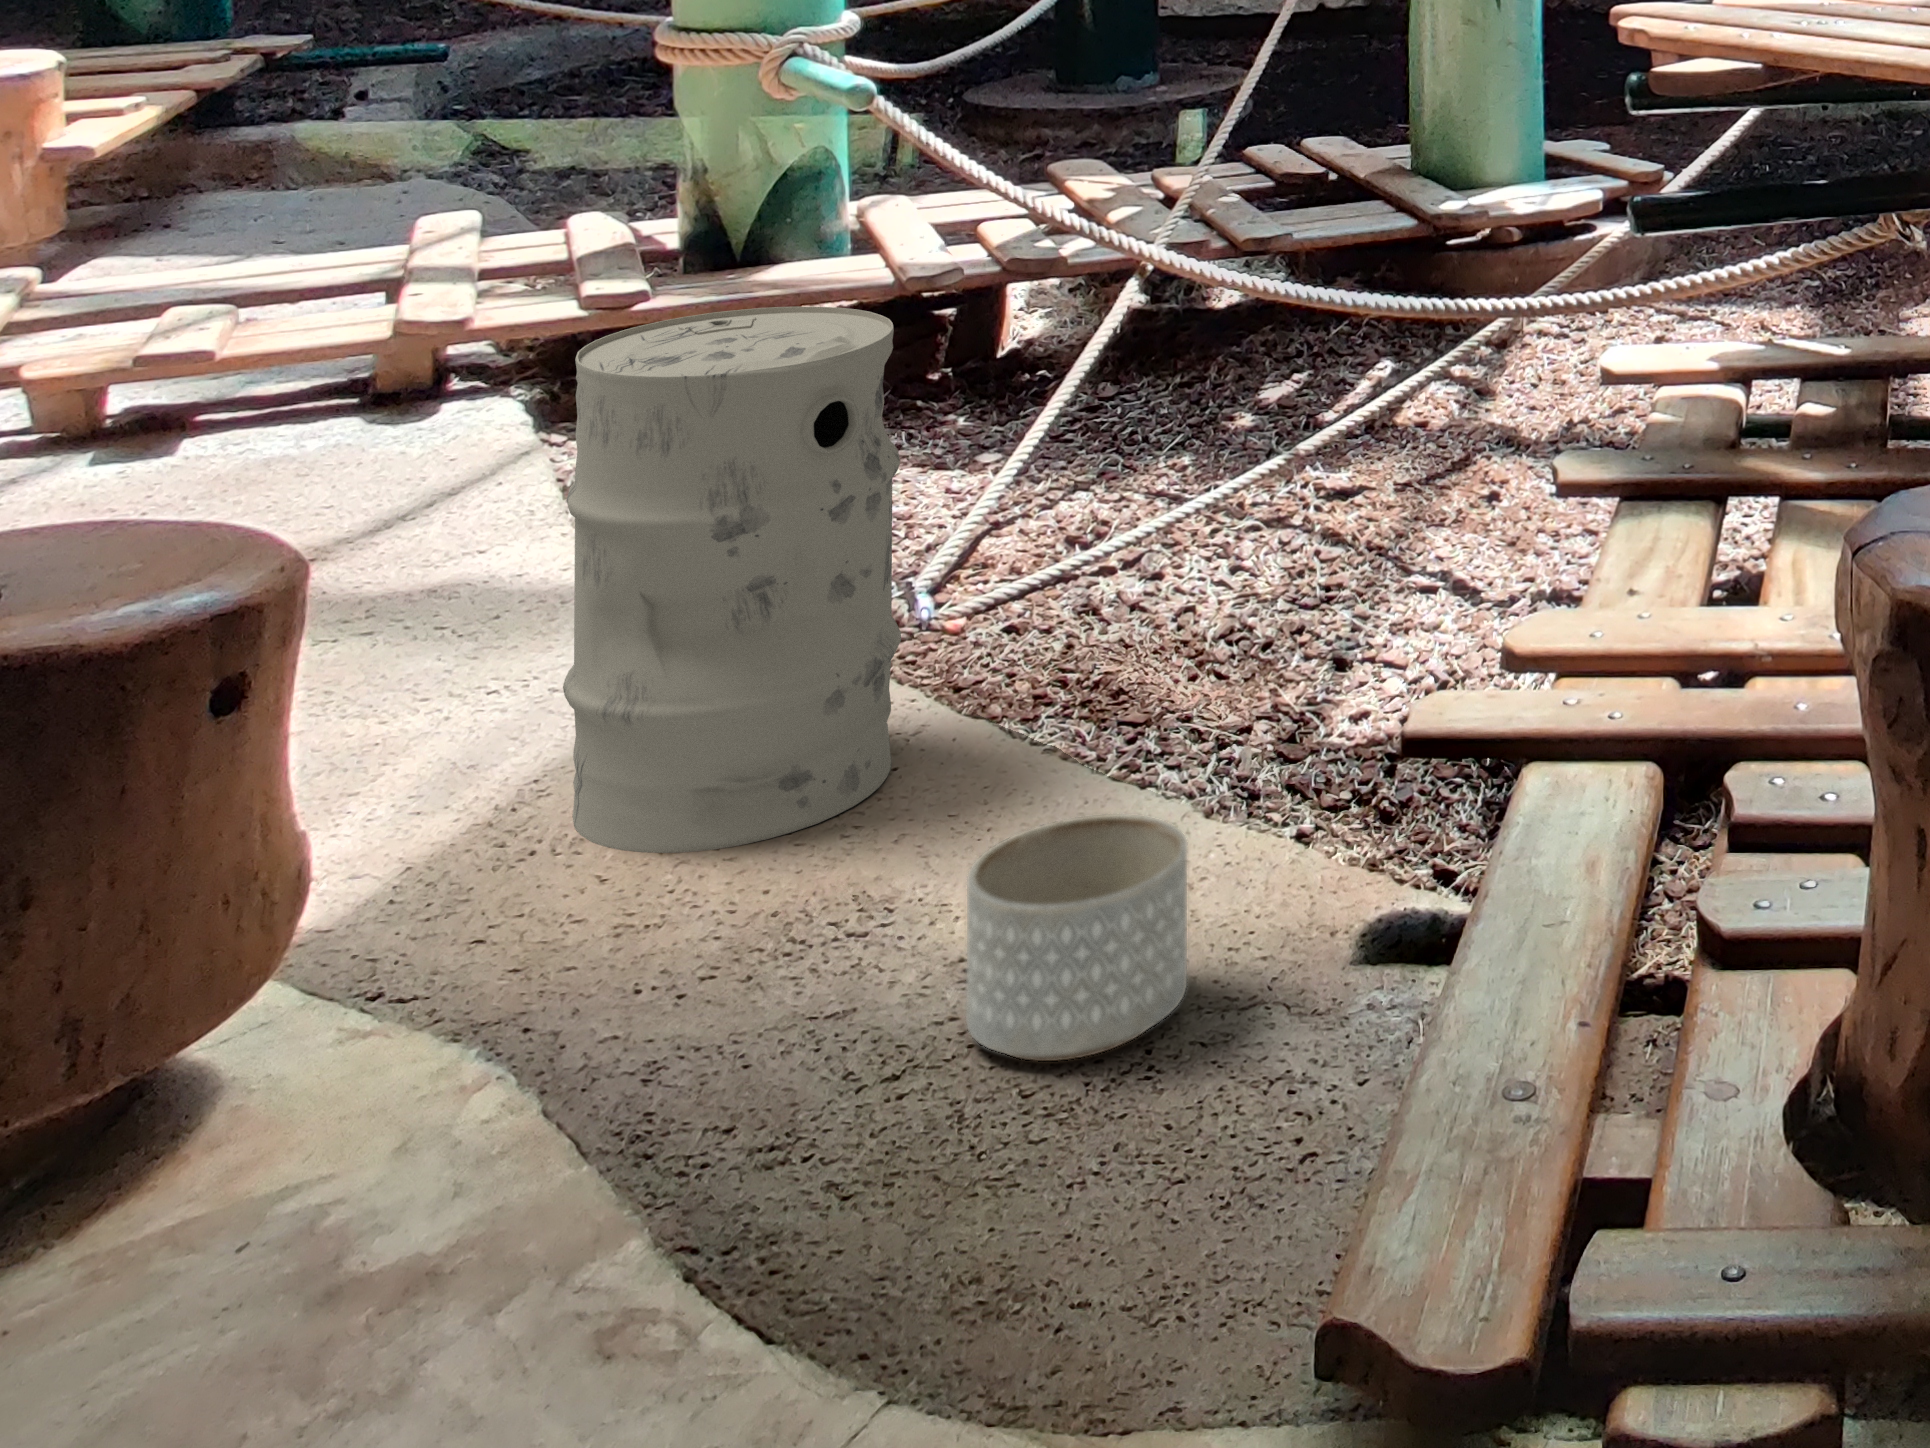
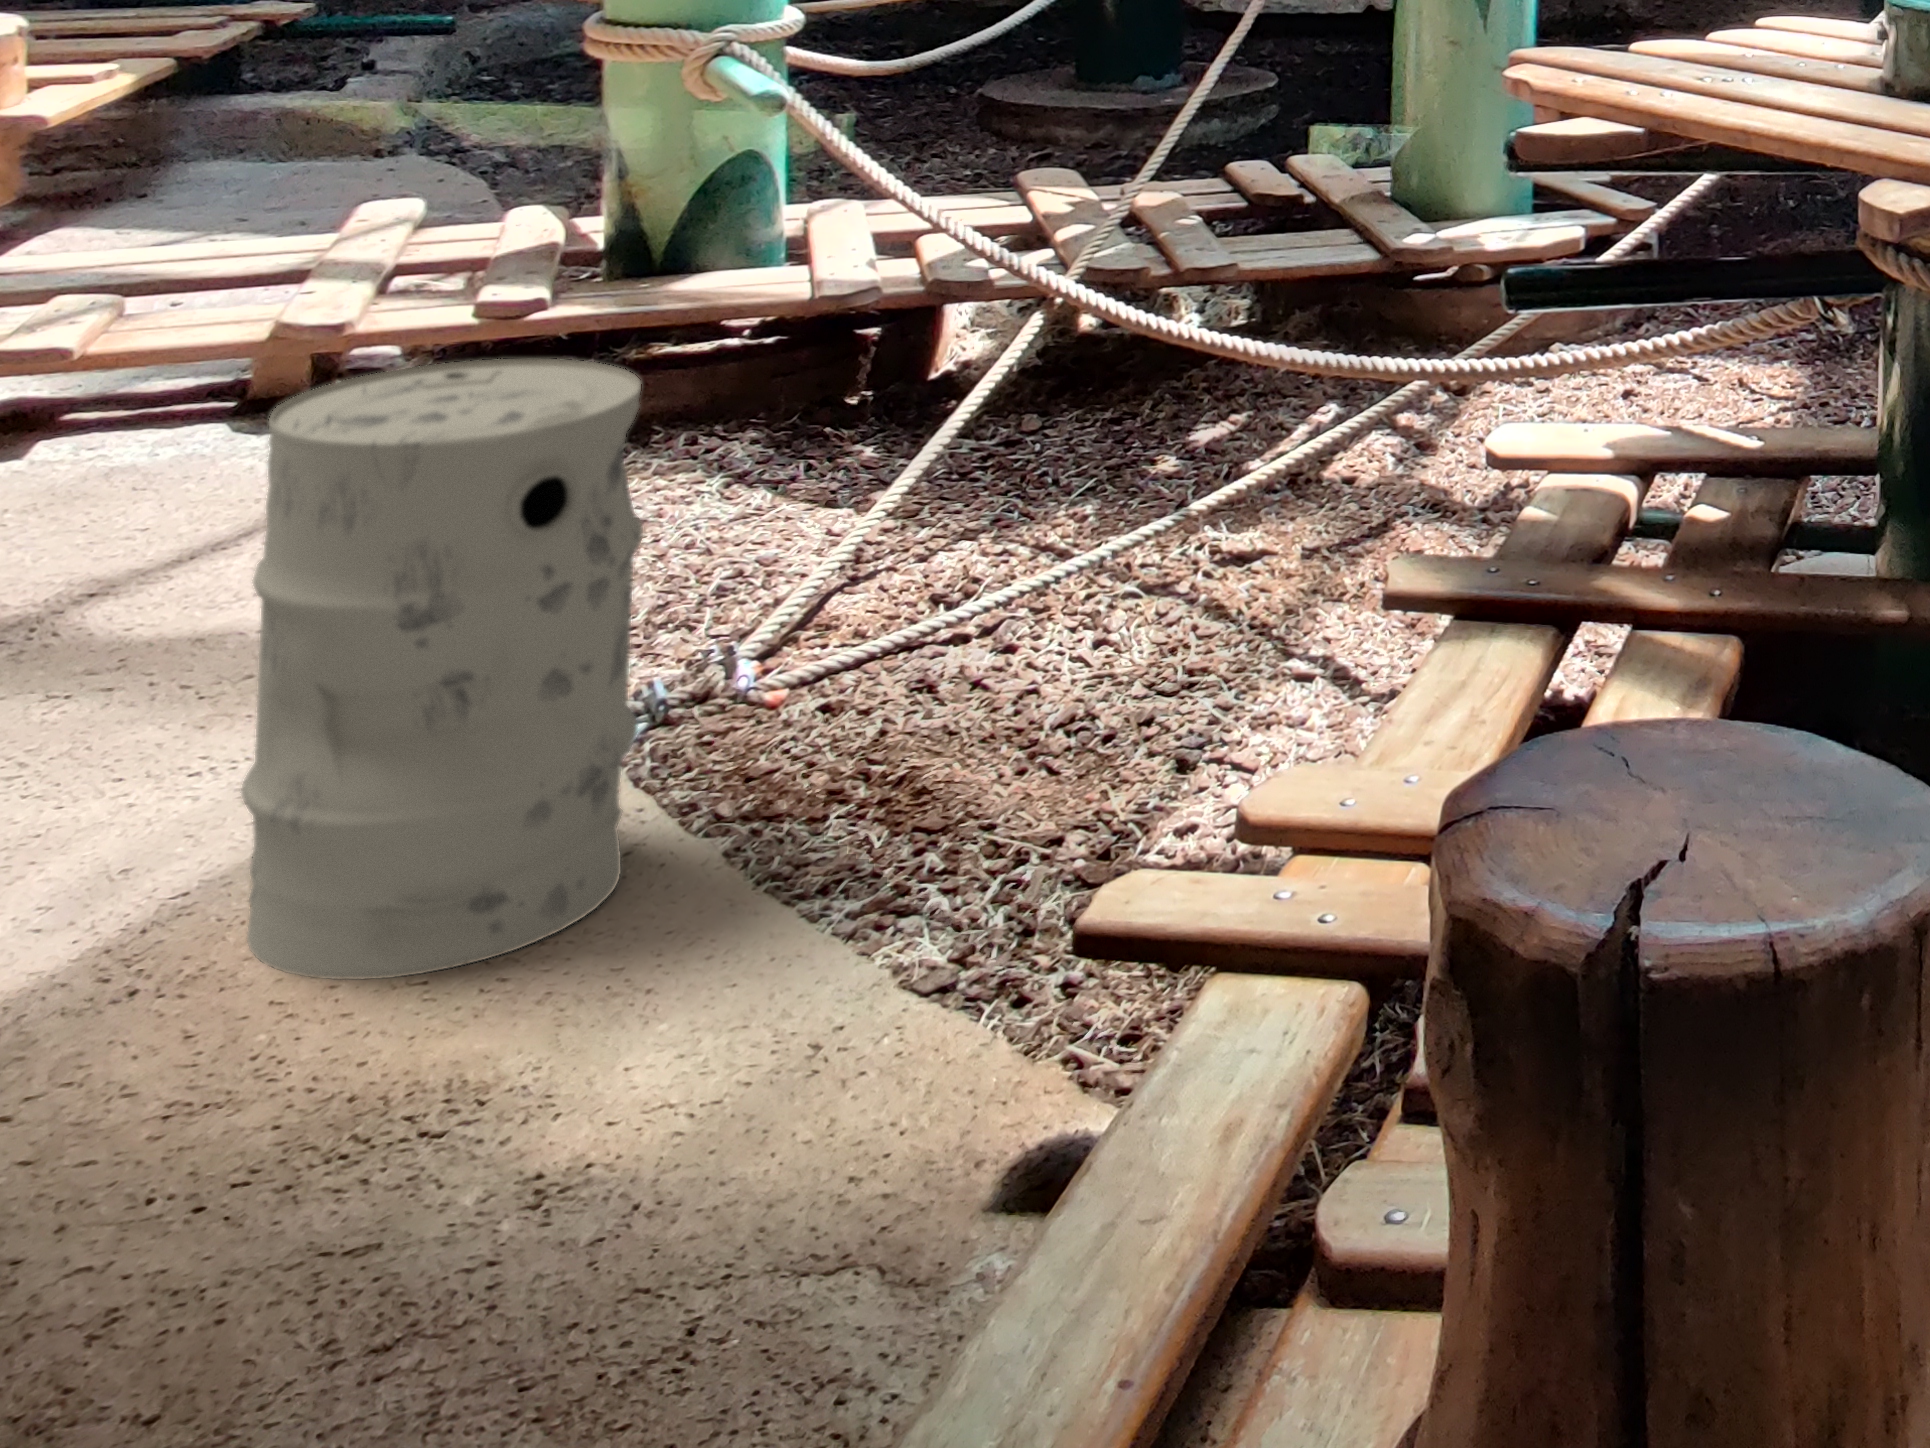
planter: present [966,814,1187,1061] -> none [564,990,842,1293]

